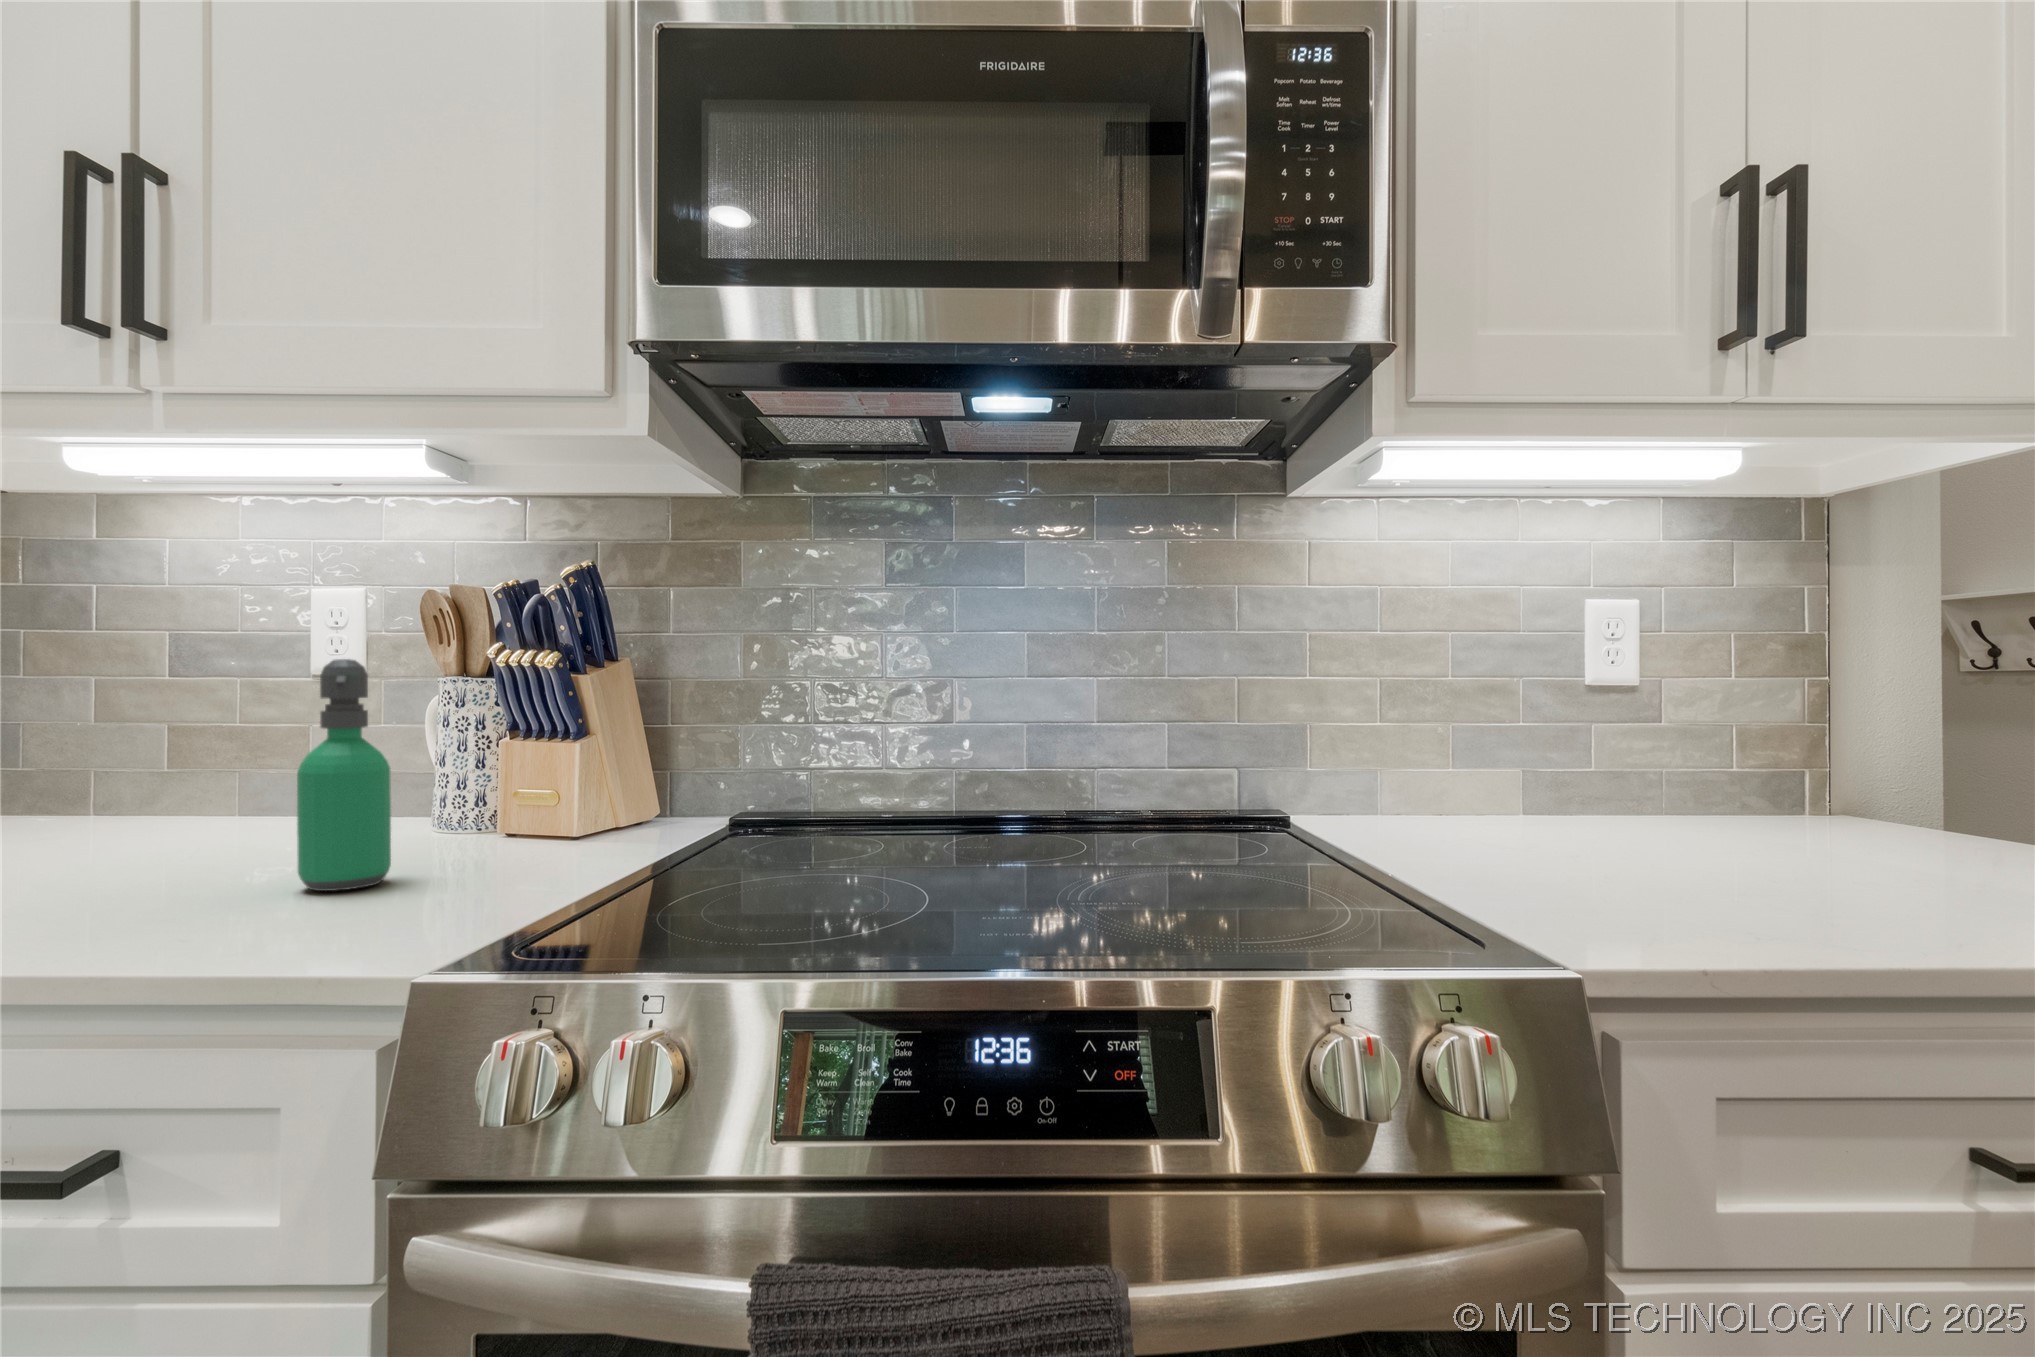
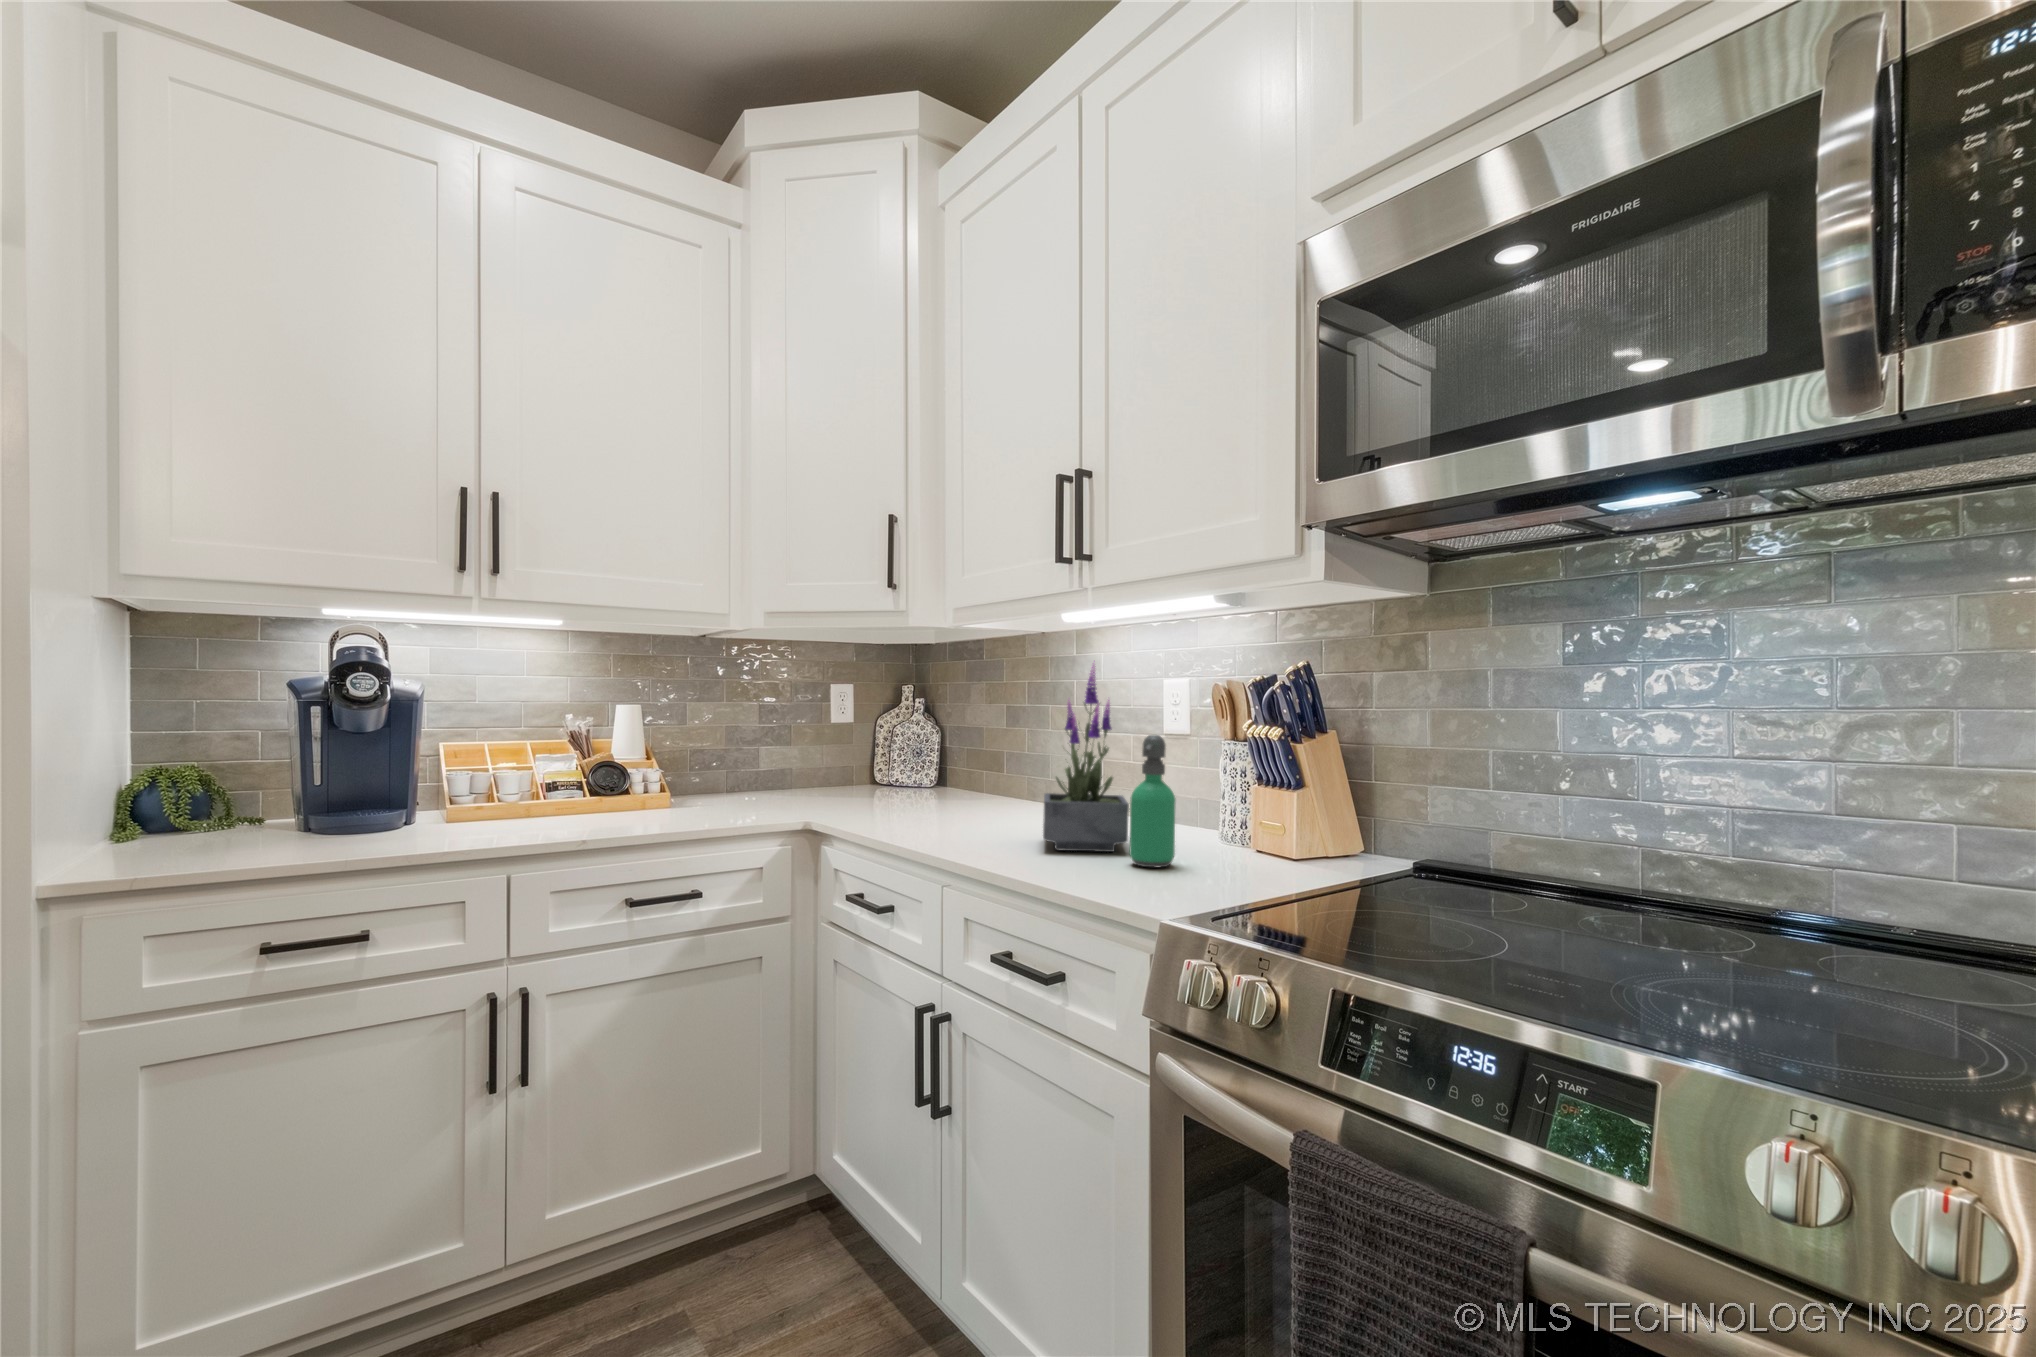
potted plant: none [64,531,282,893] -> present [1043,661,1129,852]

